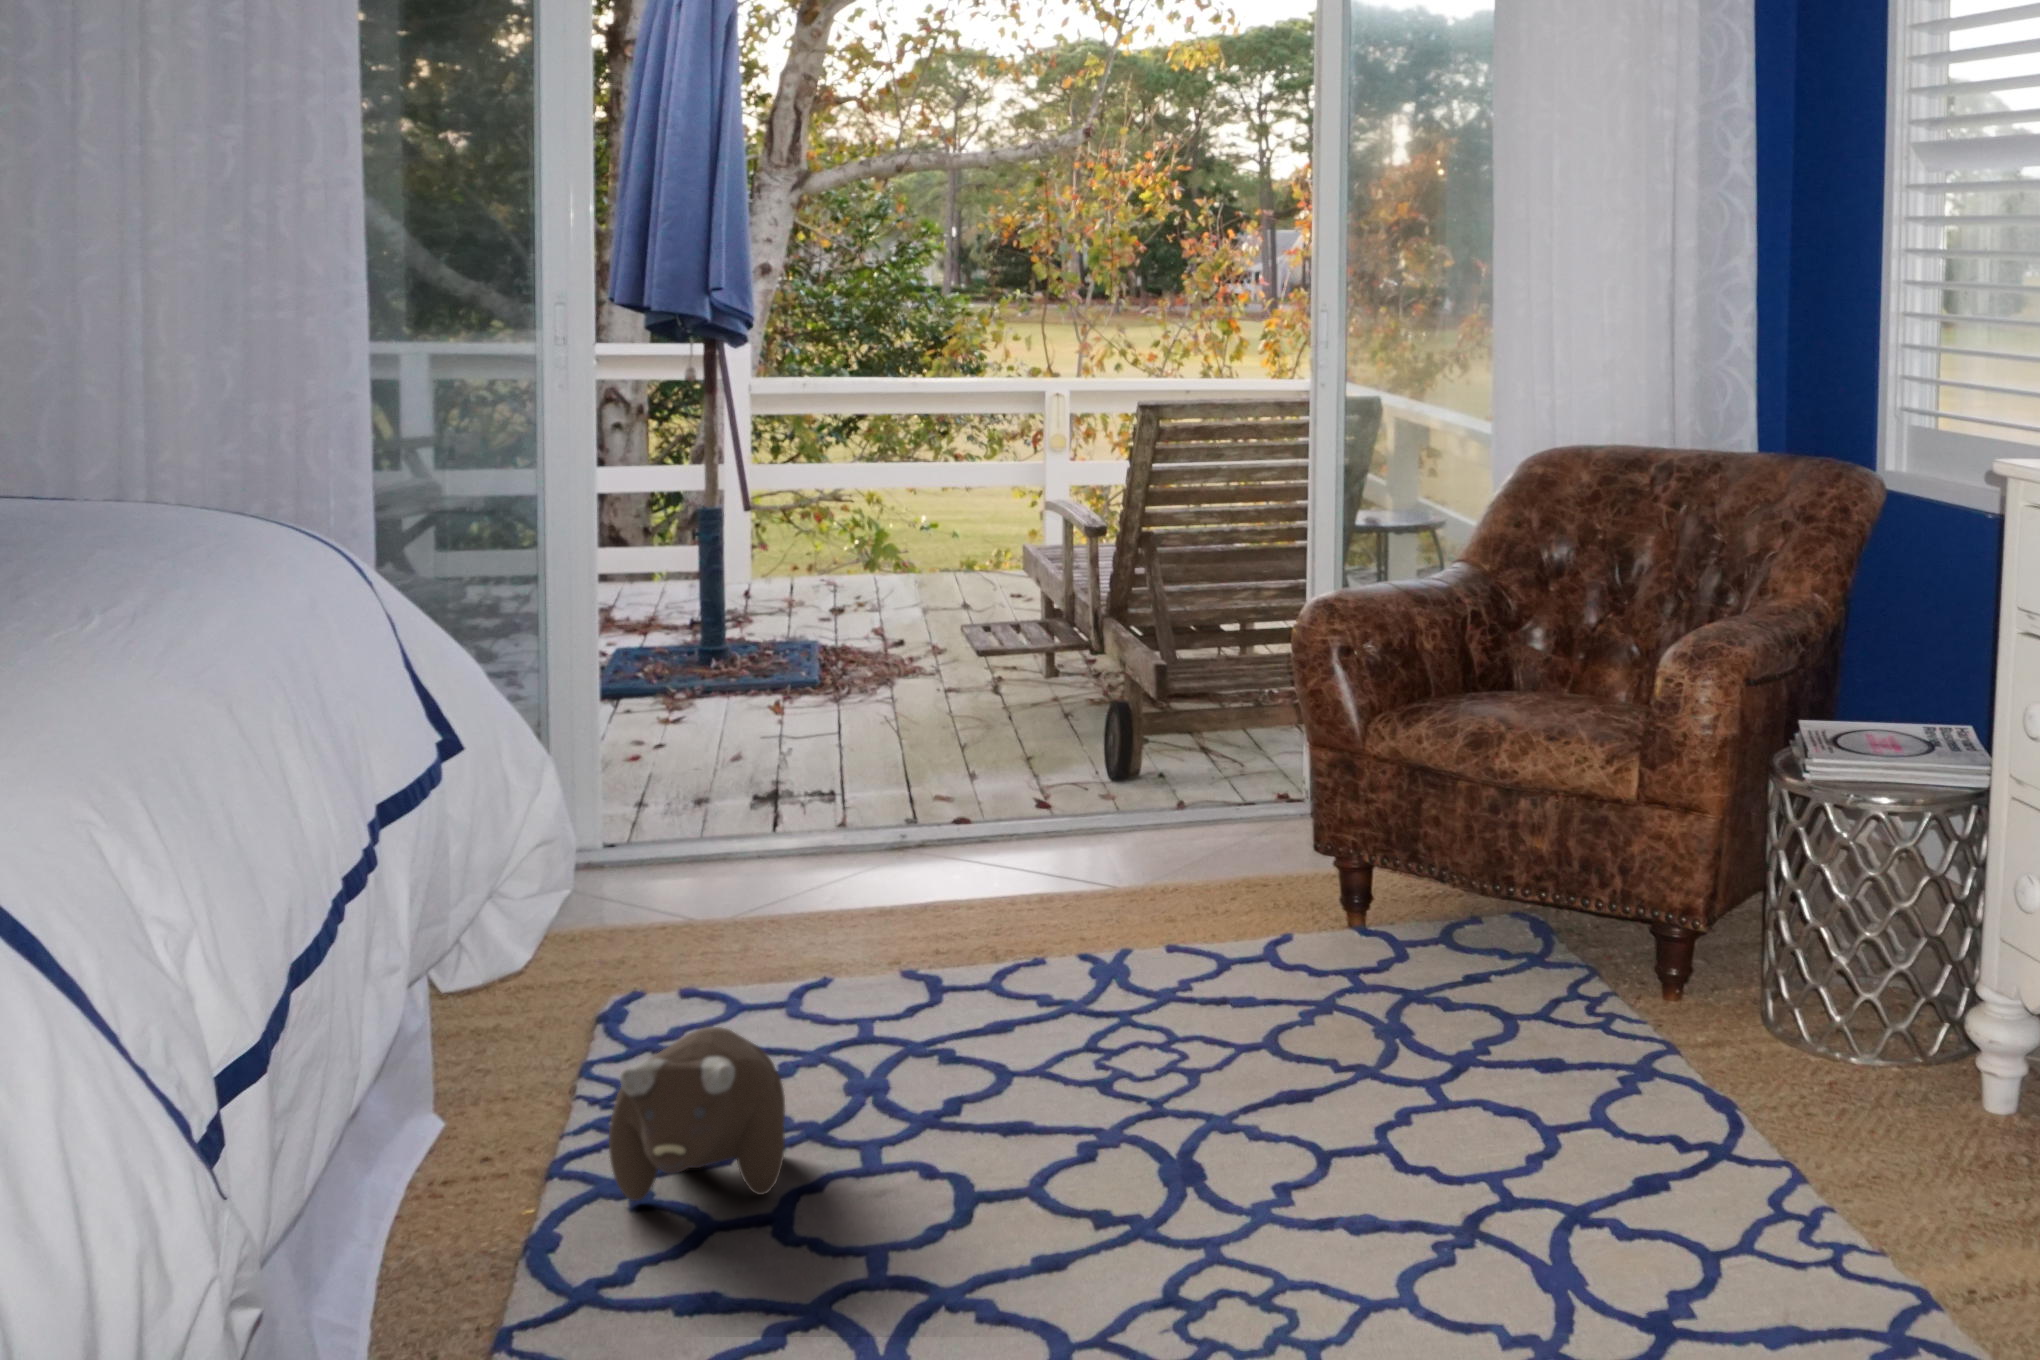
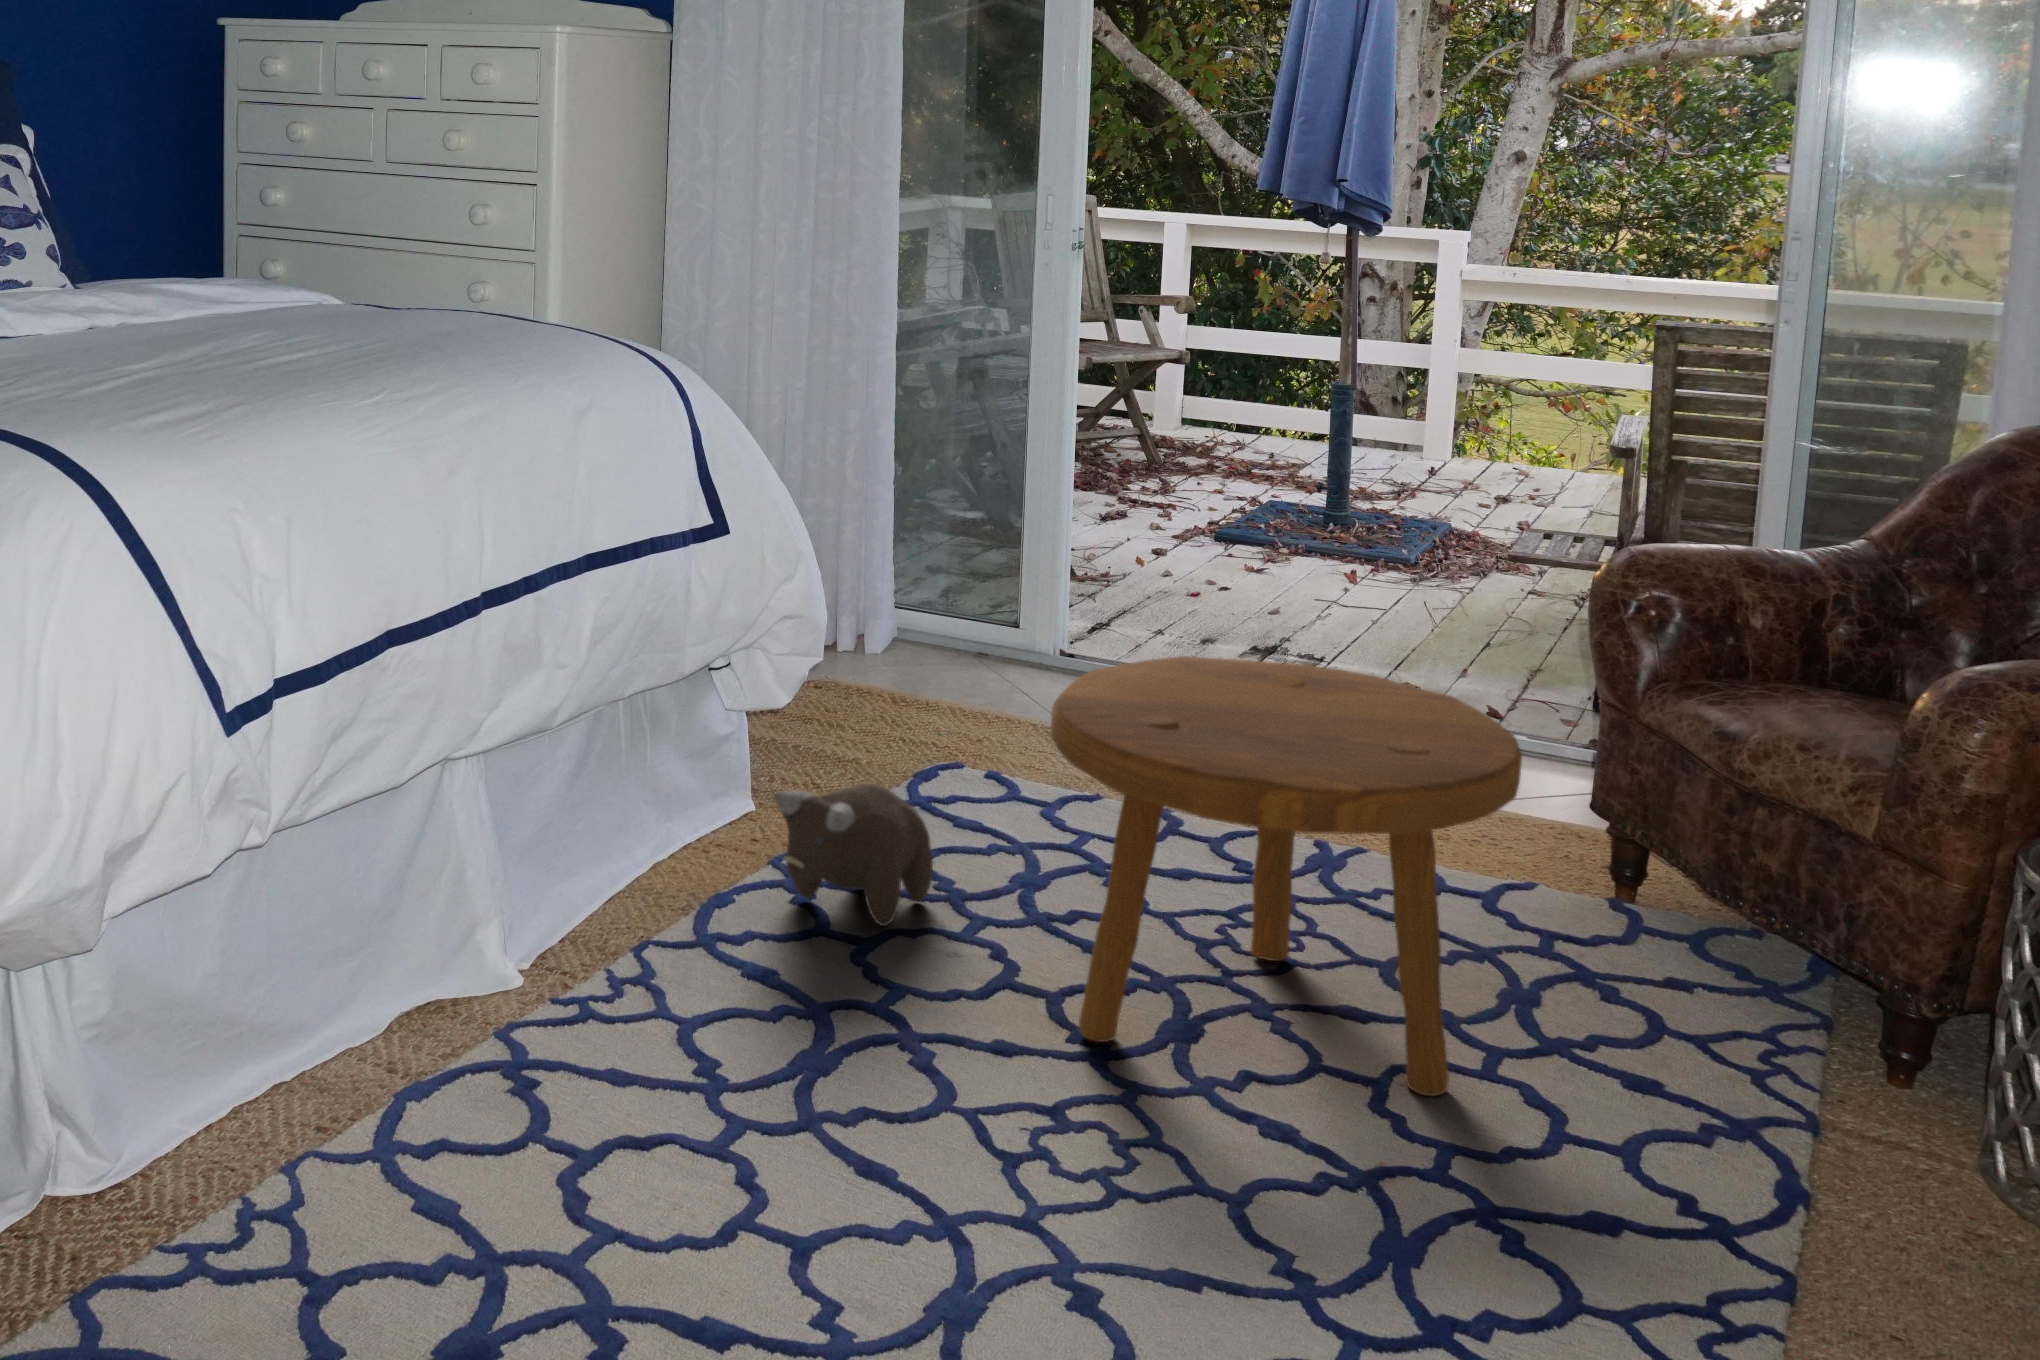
footstool: none [994,756,1465,1215] -> present [1051,656,1522,1097]

